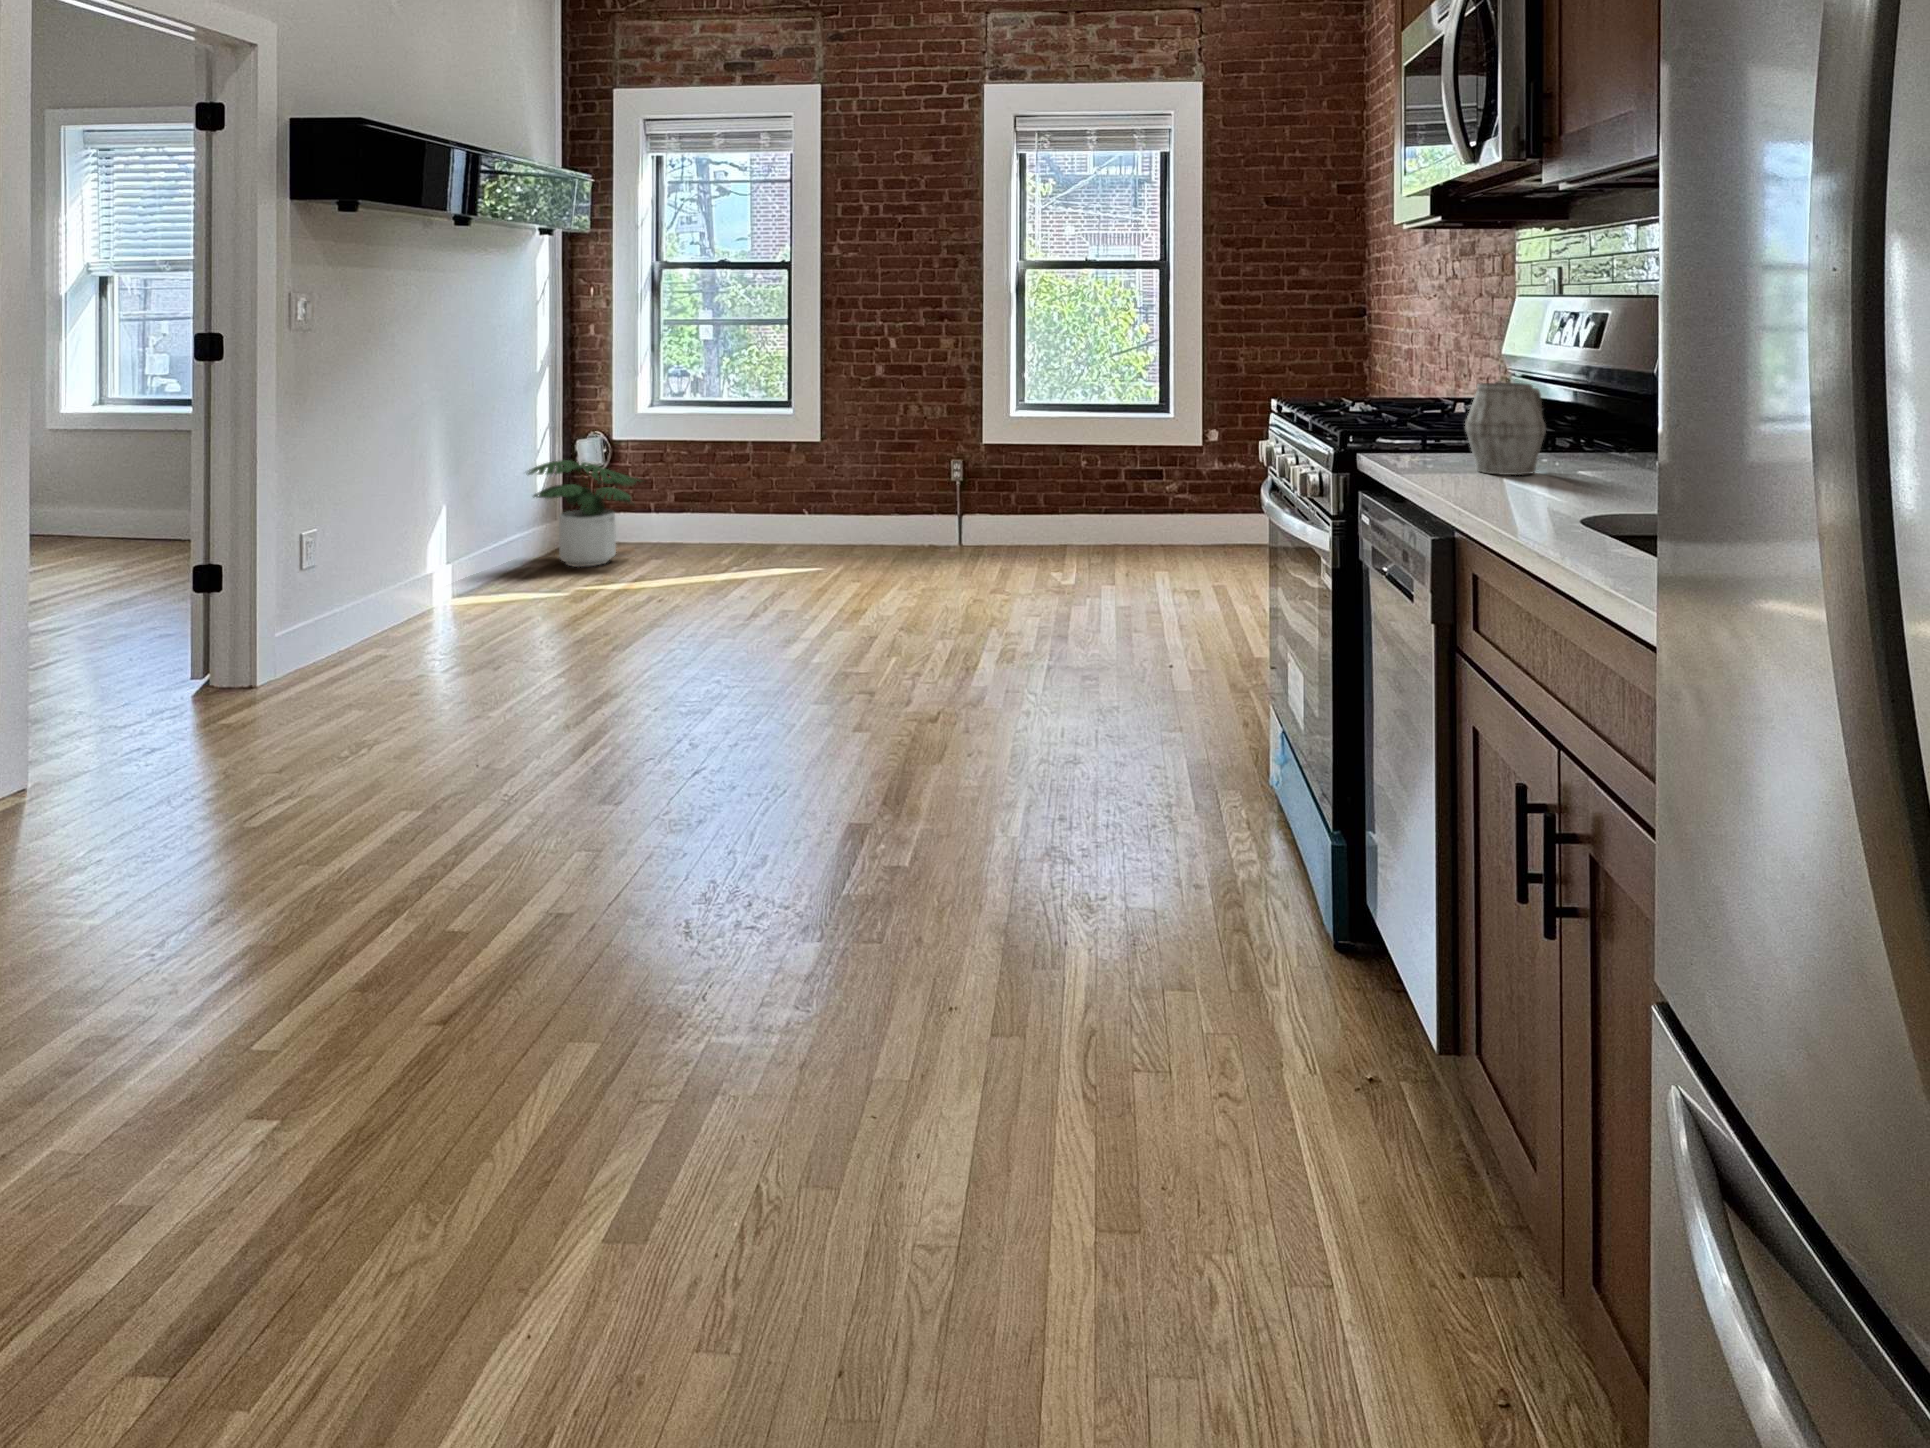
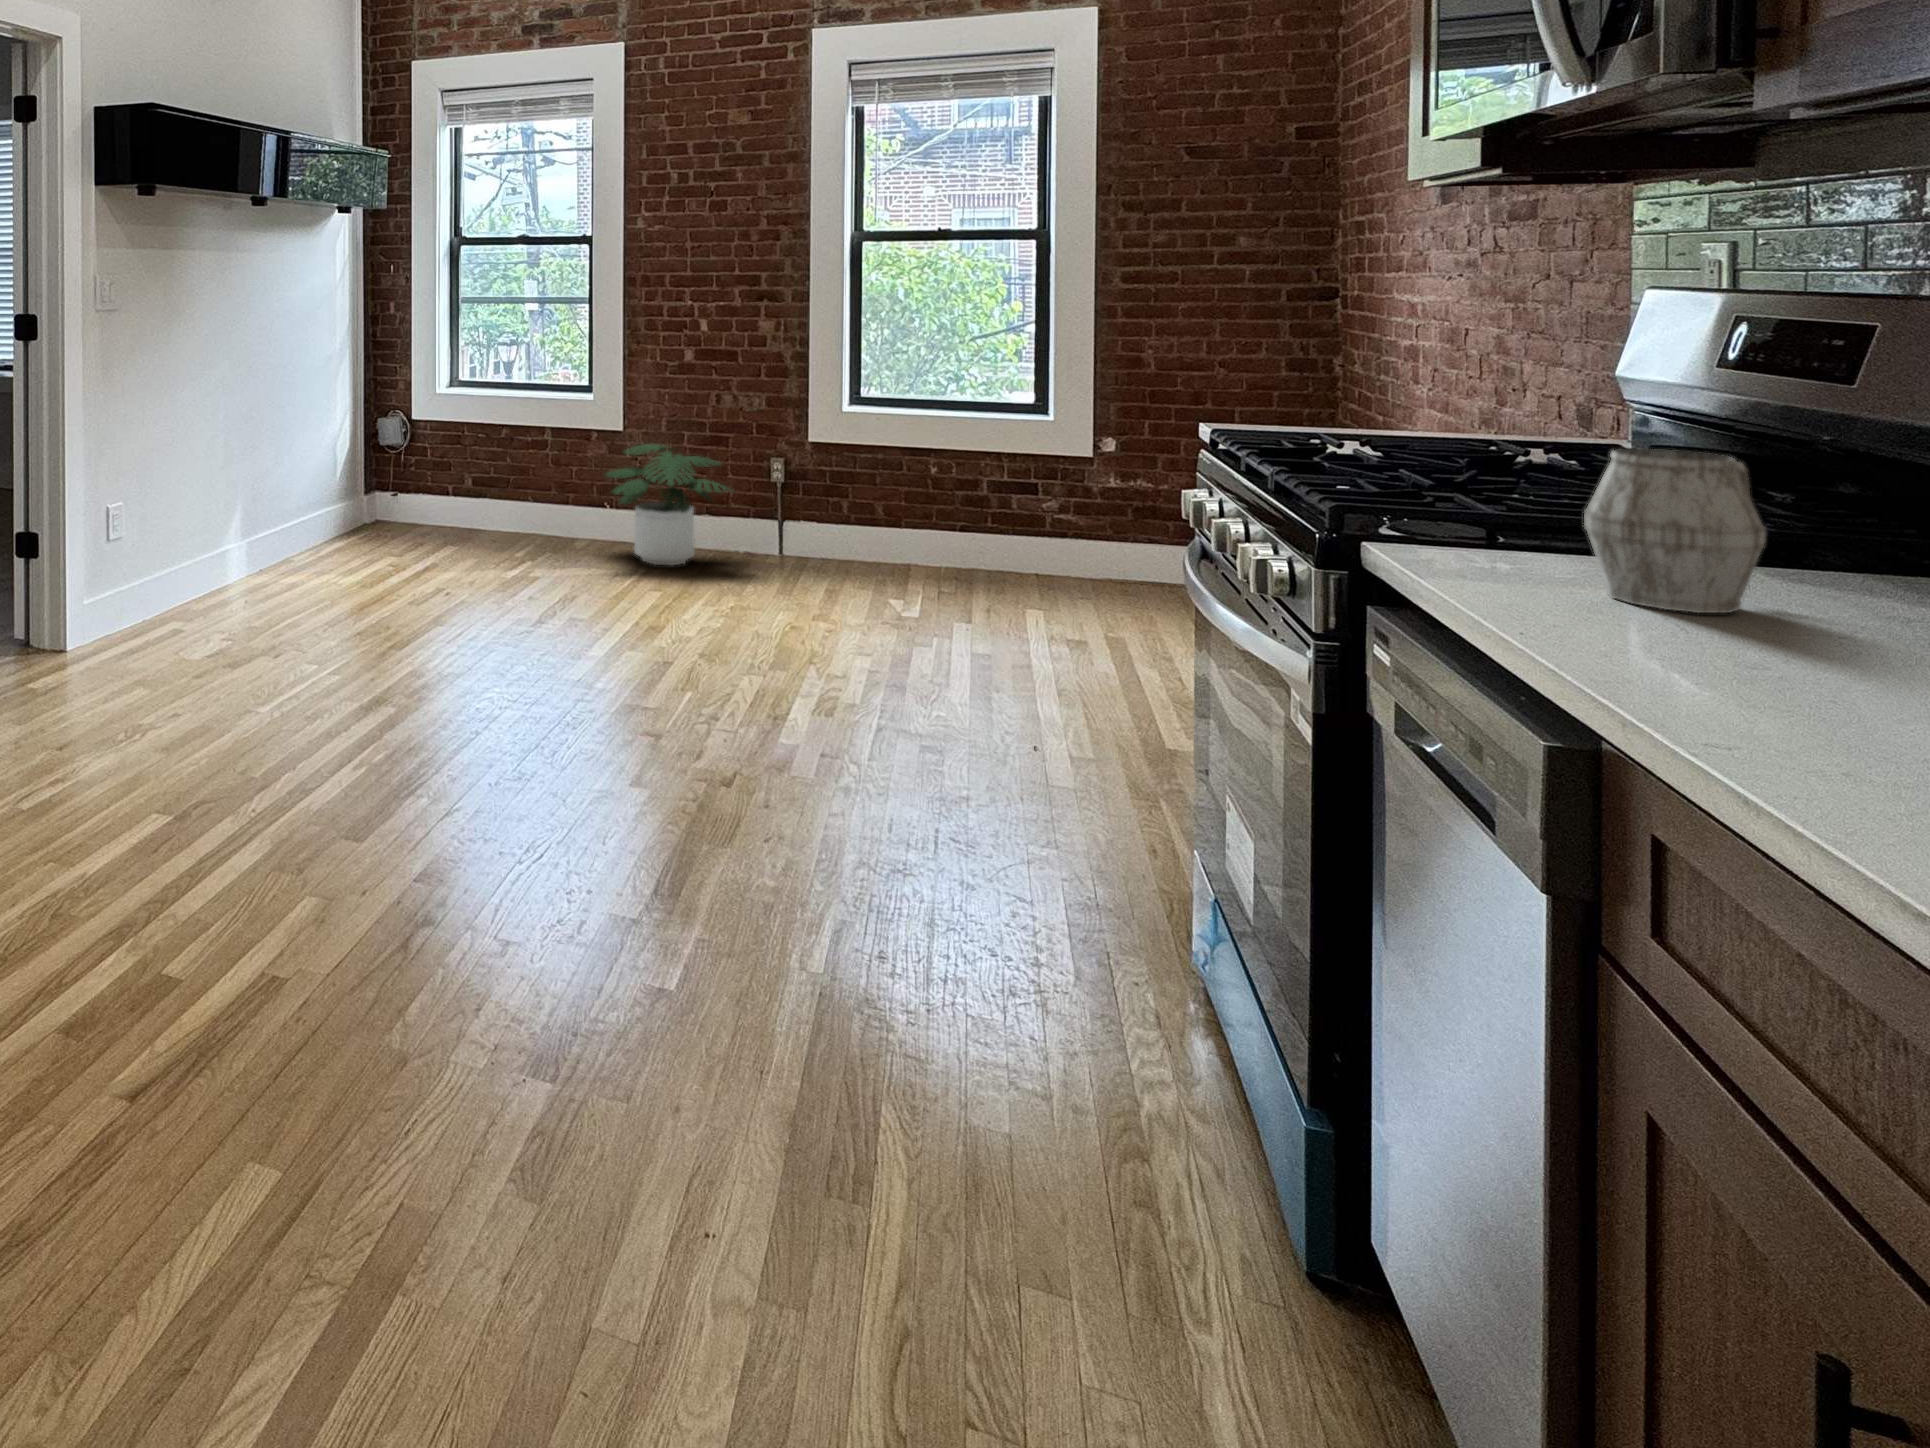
potted plant: present [527,460,641,567] -> present [604,444,730,565]

